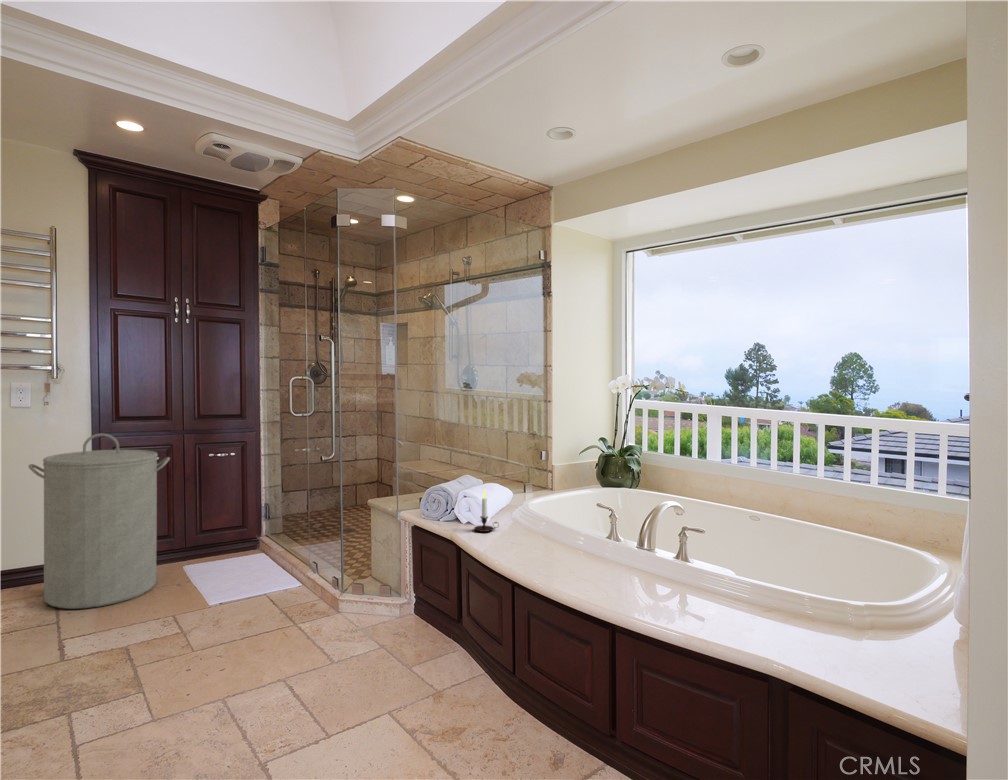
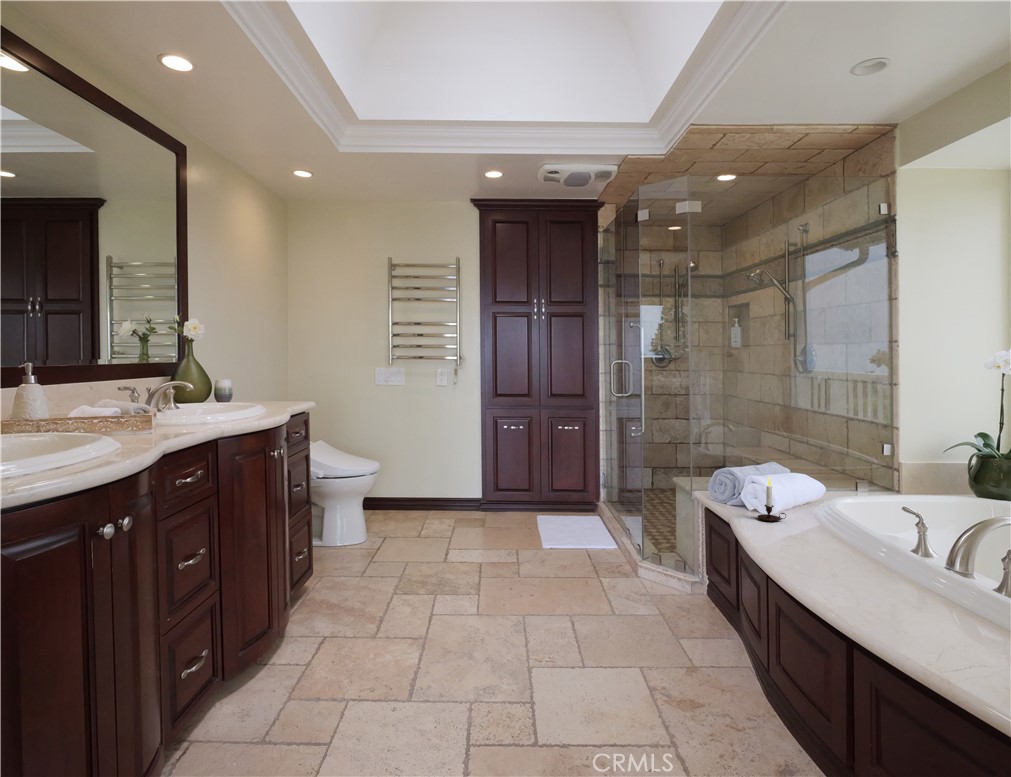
laundry hamper: present [29,433,170,609] -> none [438,407,525,534]

